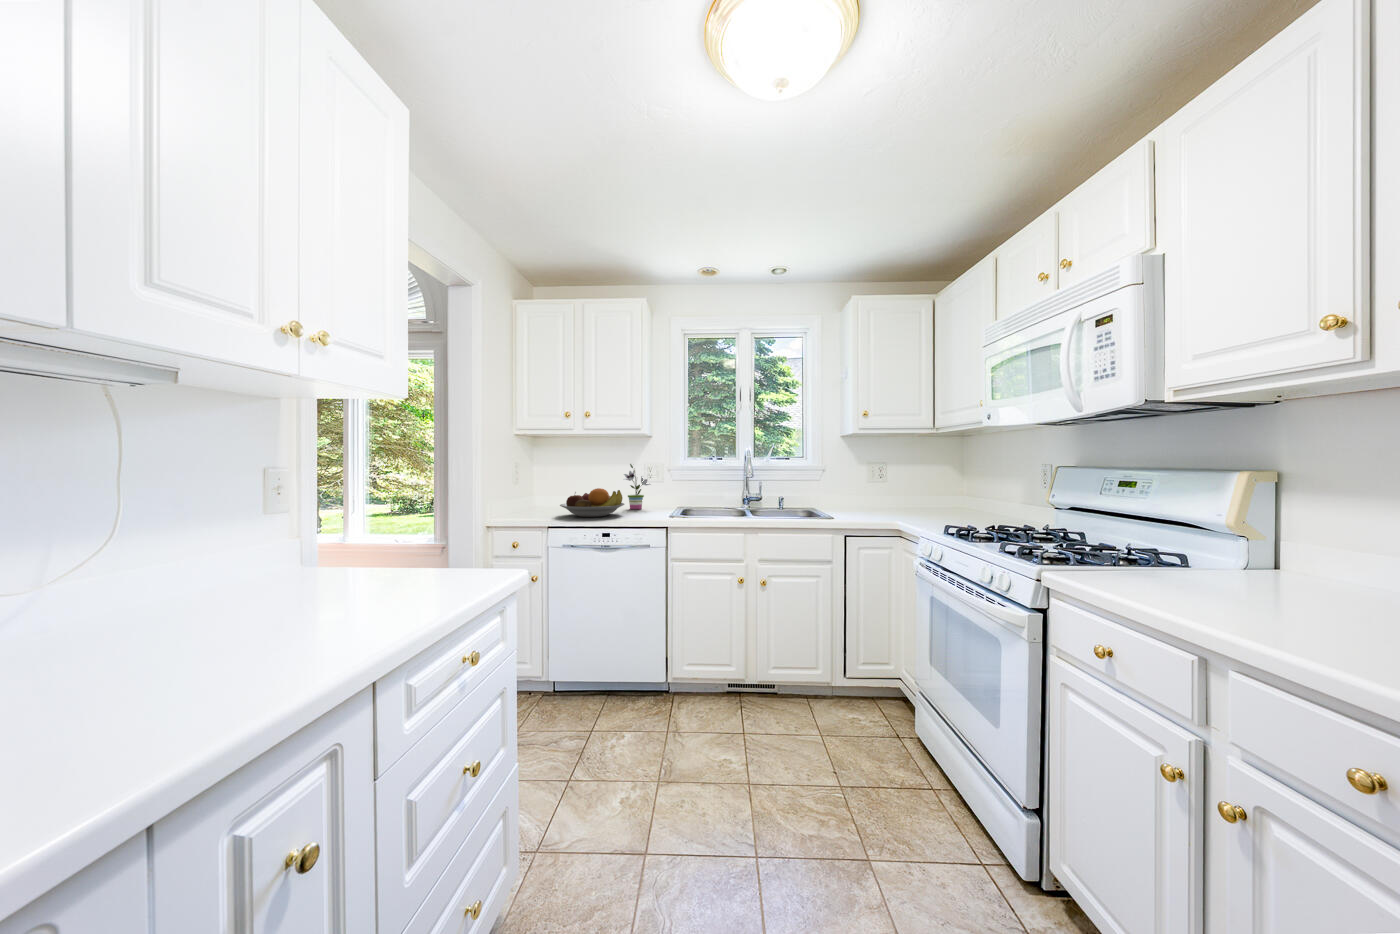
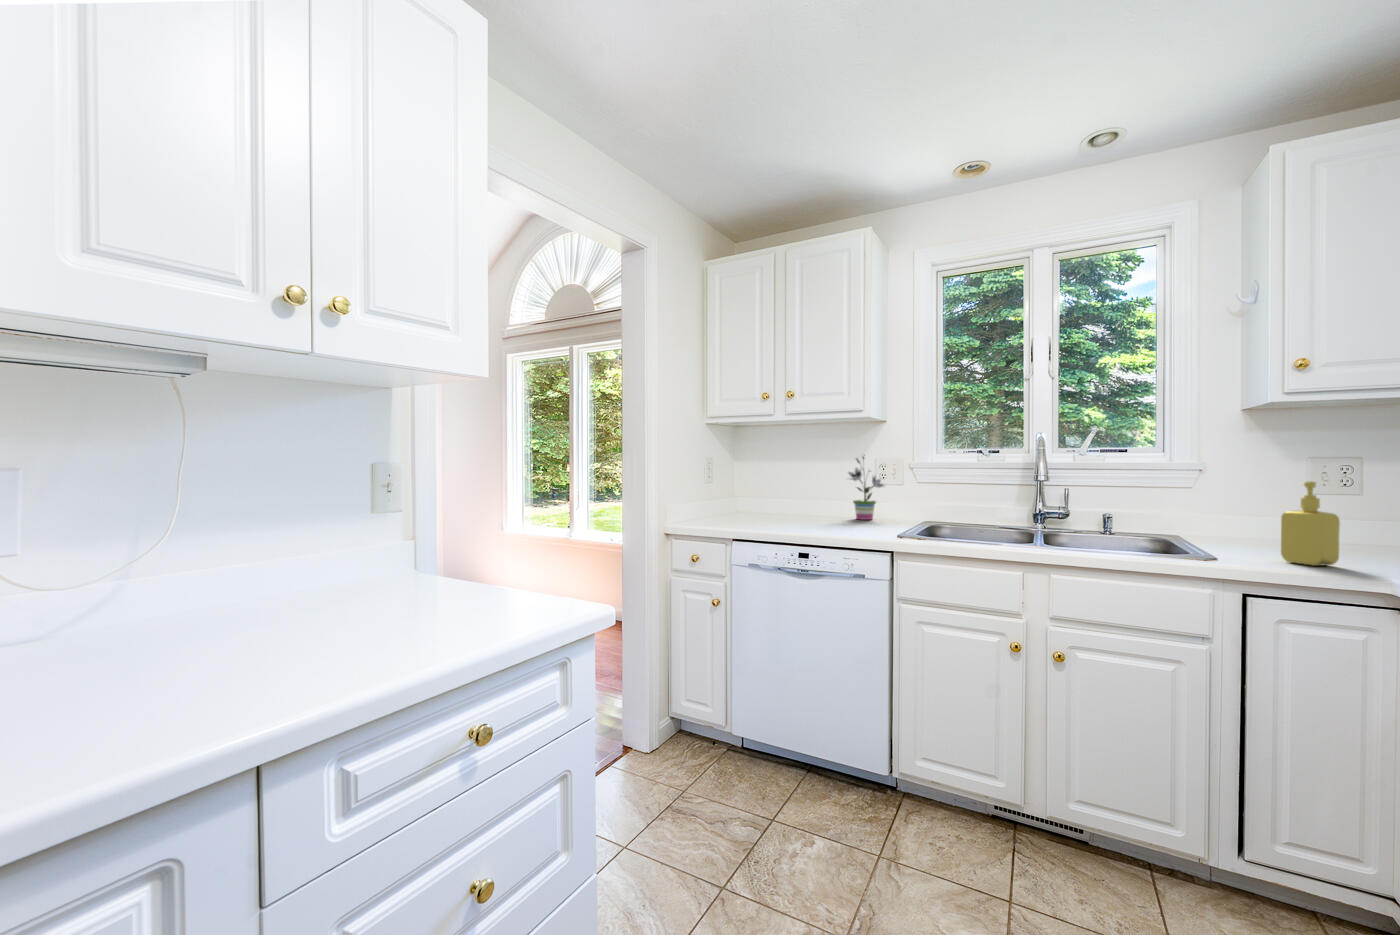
soap dispenser: none [861,477,883,520] -> present [1281,481,1340,566]
fruit bowl: present [560,488,624,517] -> none [756,490,842,528]

